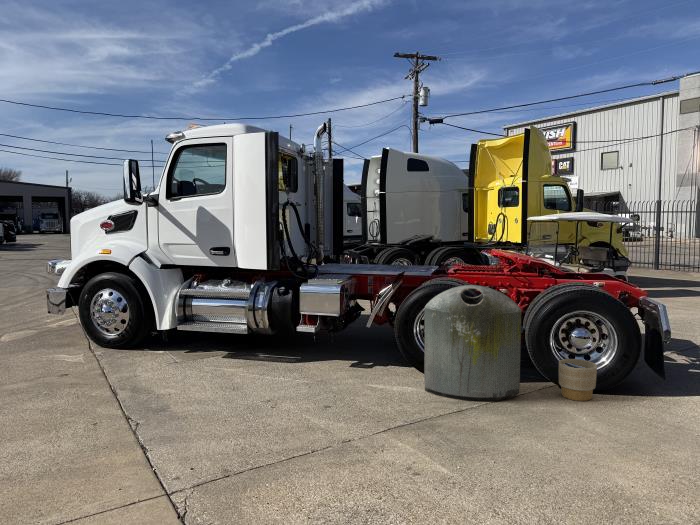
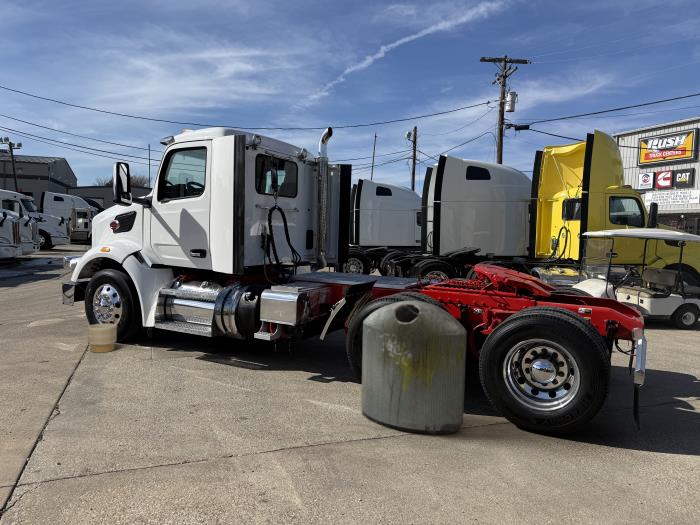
planter: present [559,359,597,401] -> present [88,324,117,353]

